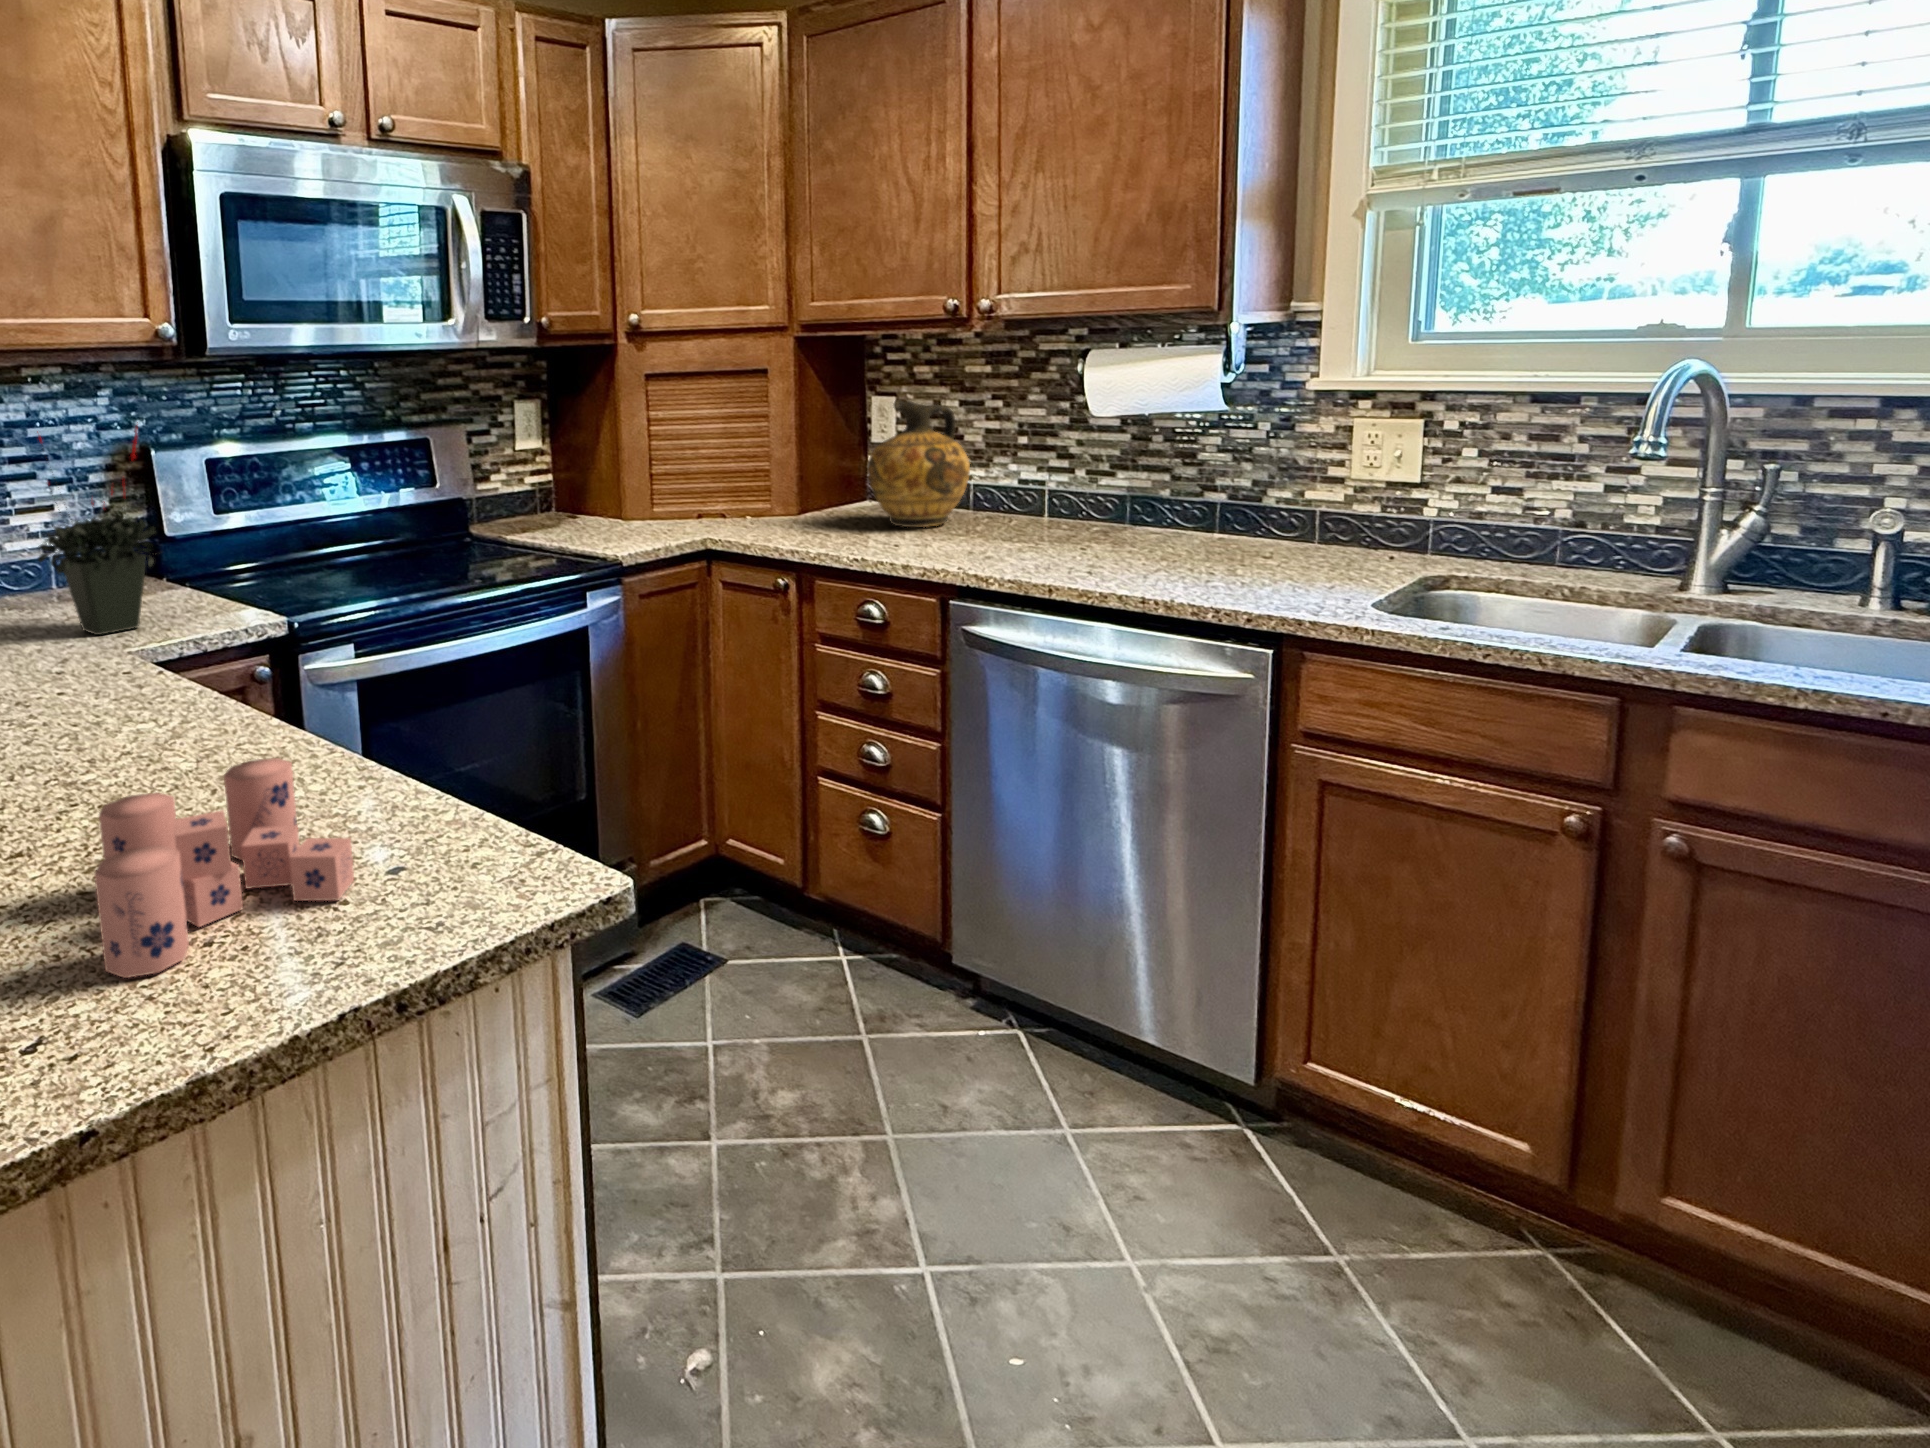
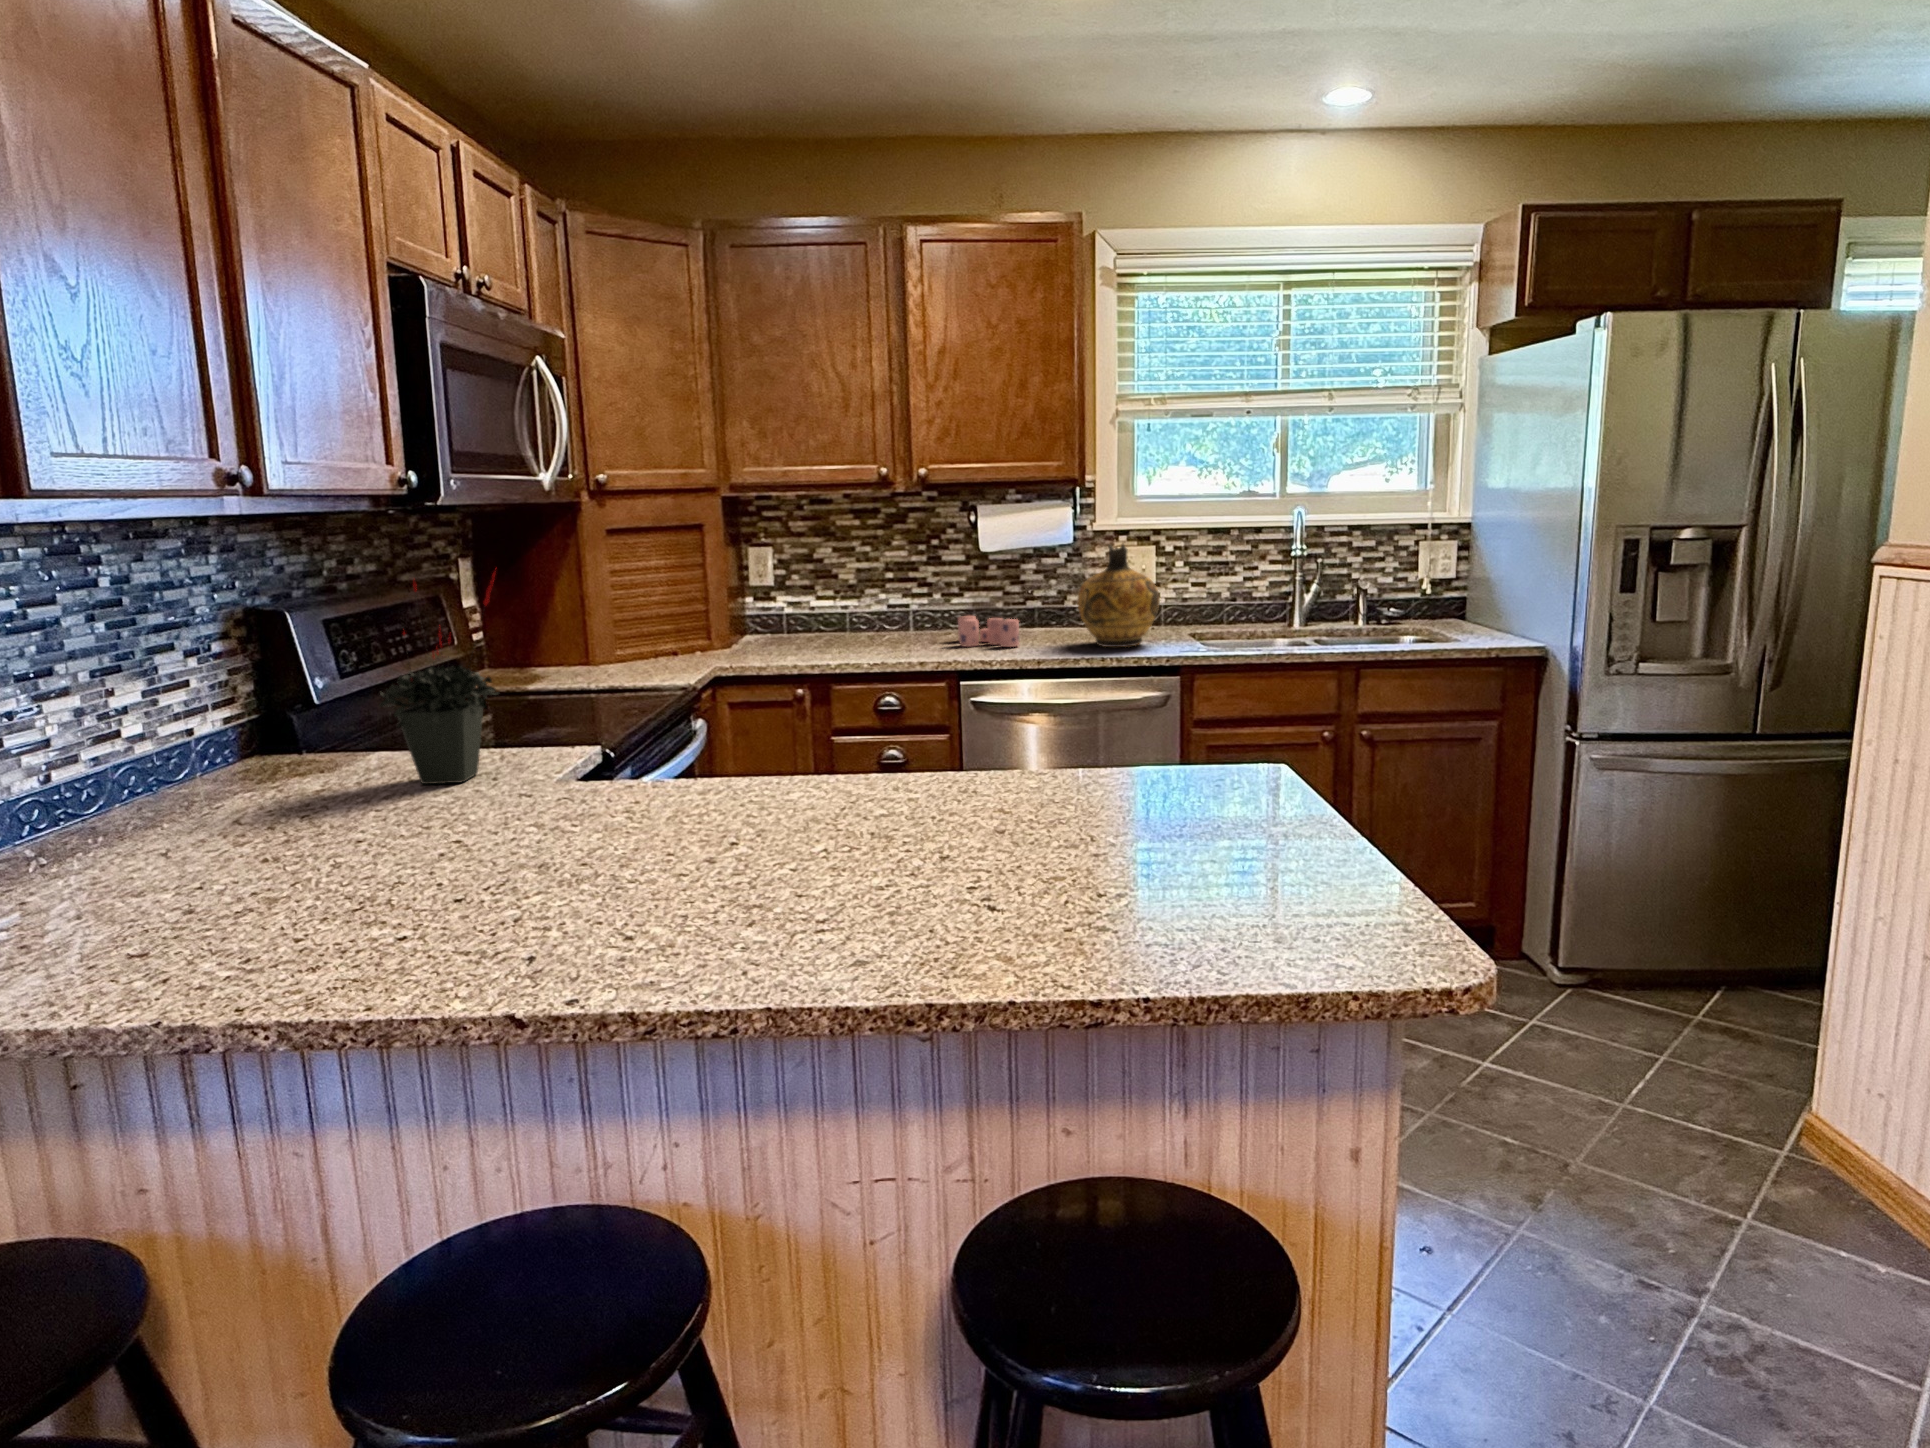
ceramic jug: present [867,400,970,527] -> present [1077,544,1160,647]
candle: present [94,758,354,978] -> present [958,616,1019,647]

